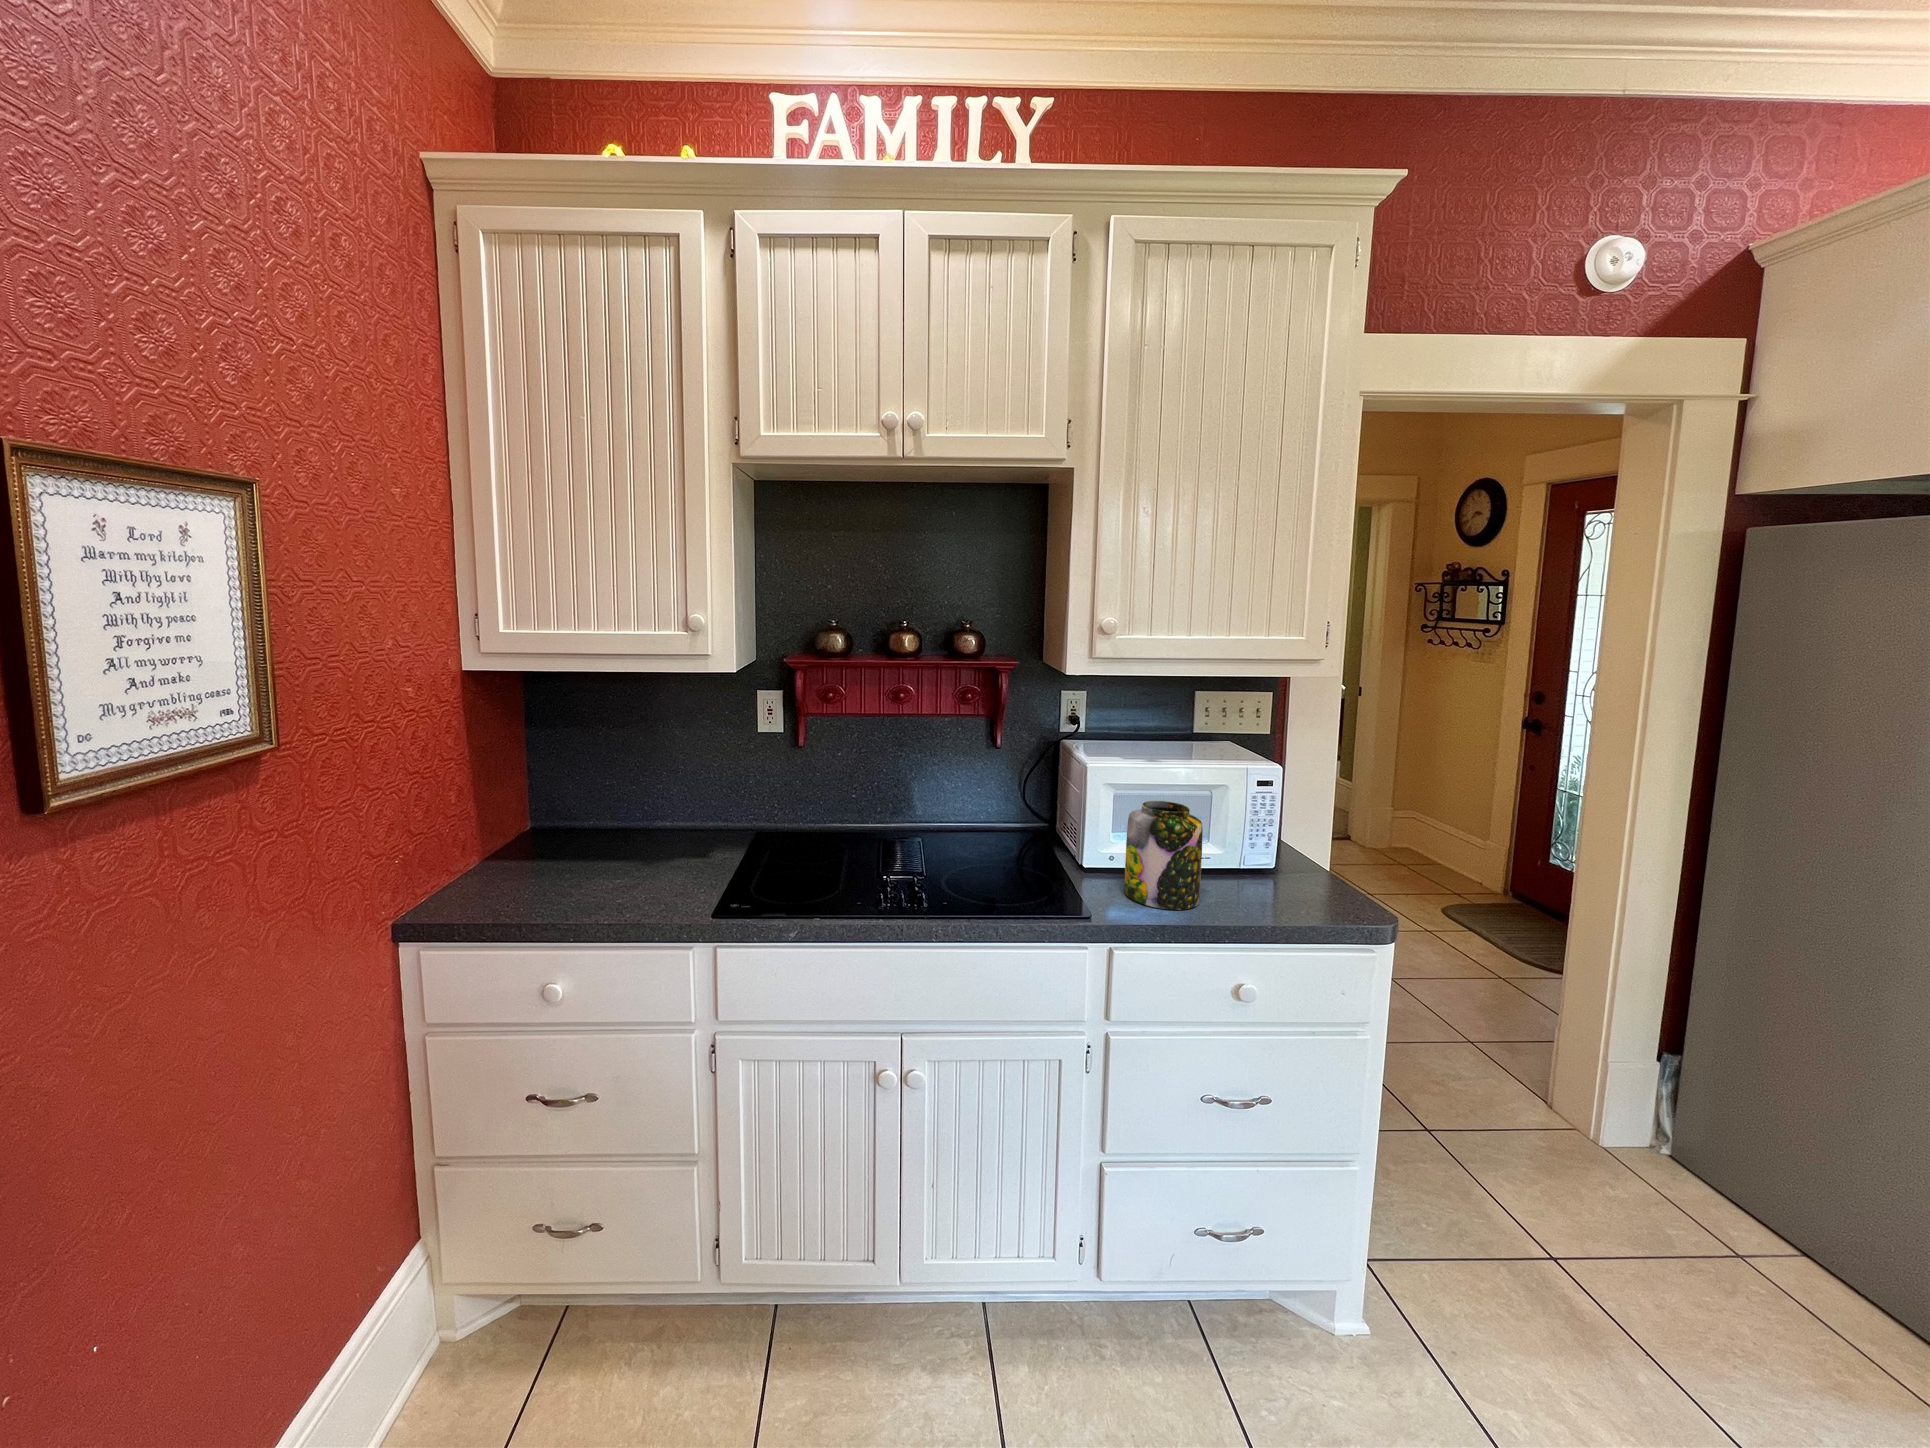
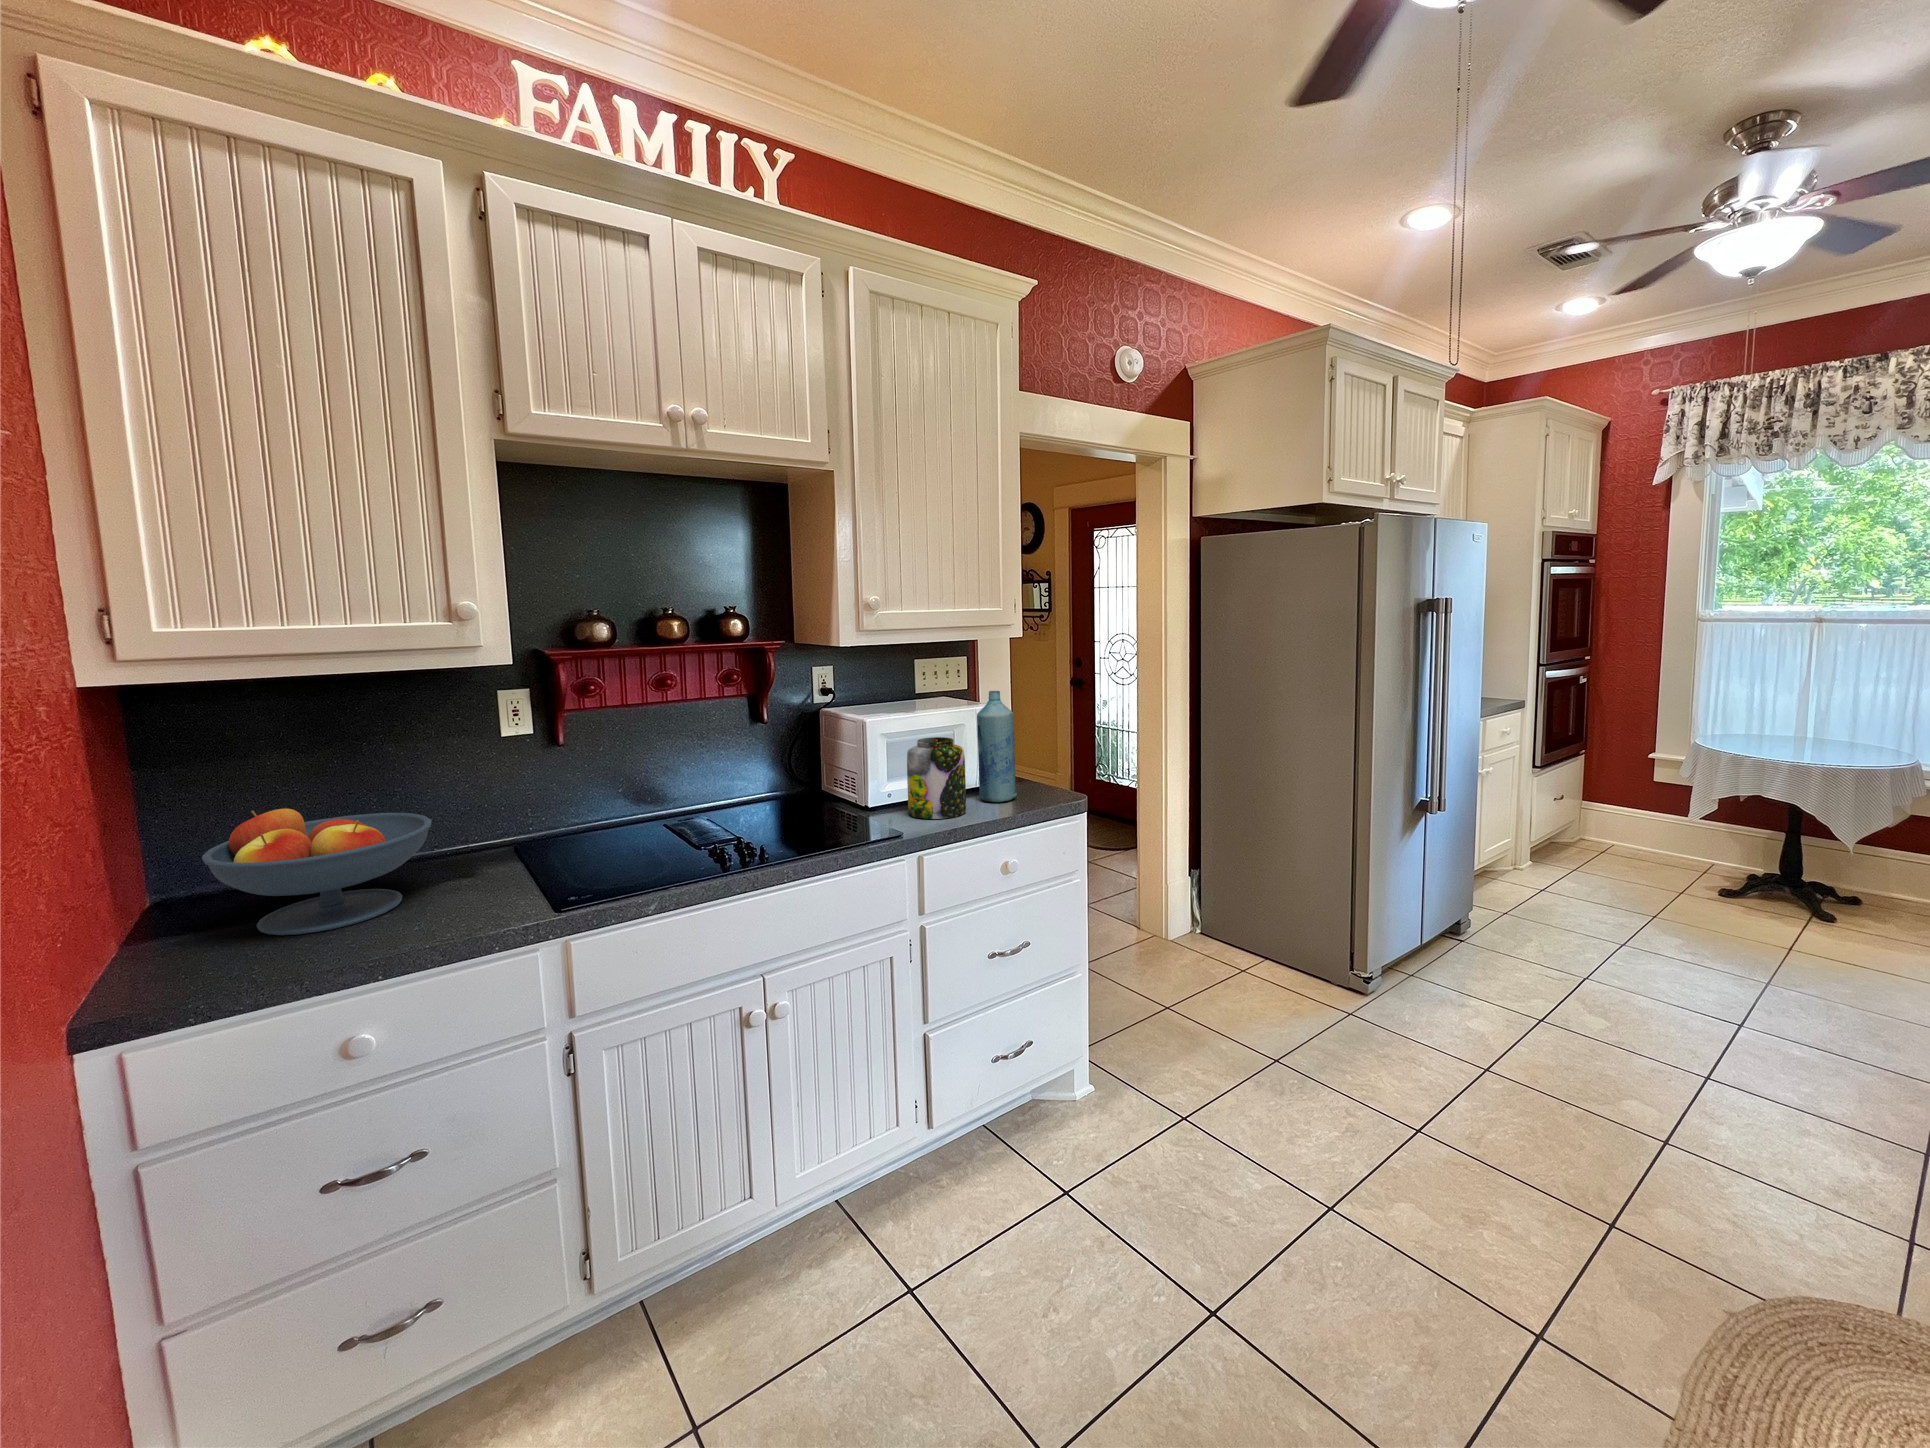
bottle: none [1232,752,1291,903] -> present [977,691,1017,802]
fruit bowl: none [520,772,673,882] -> present [202,809,431,935]

